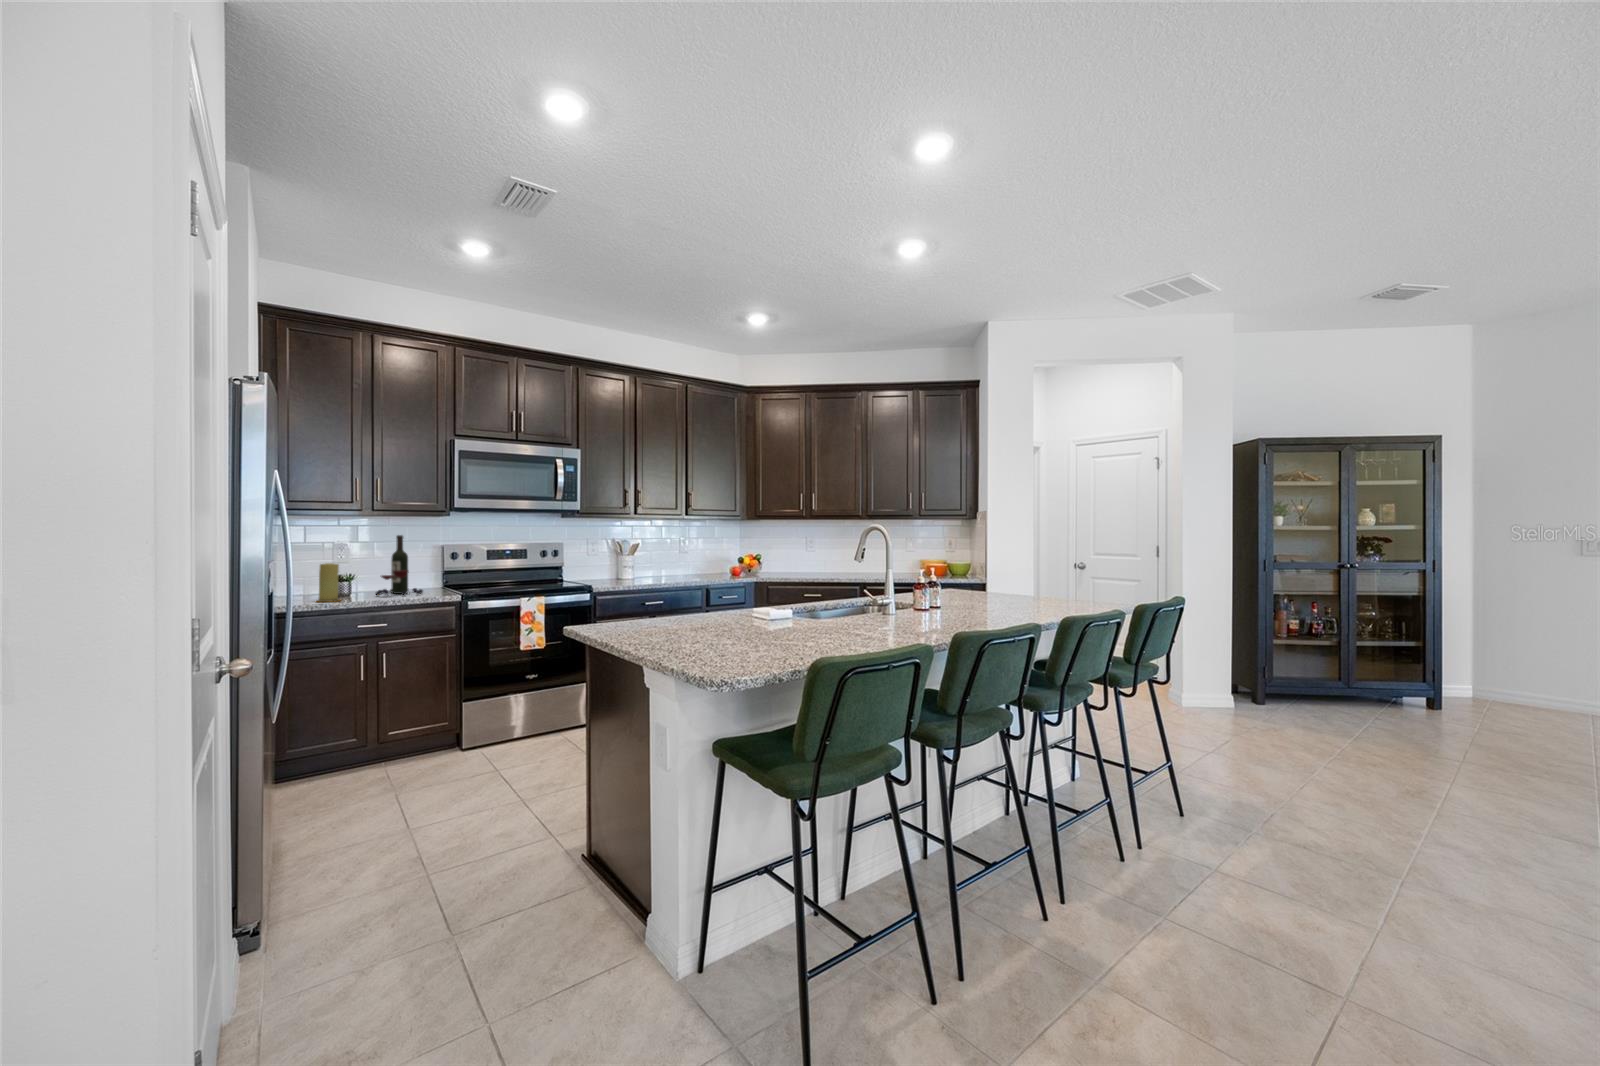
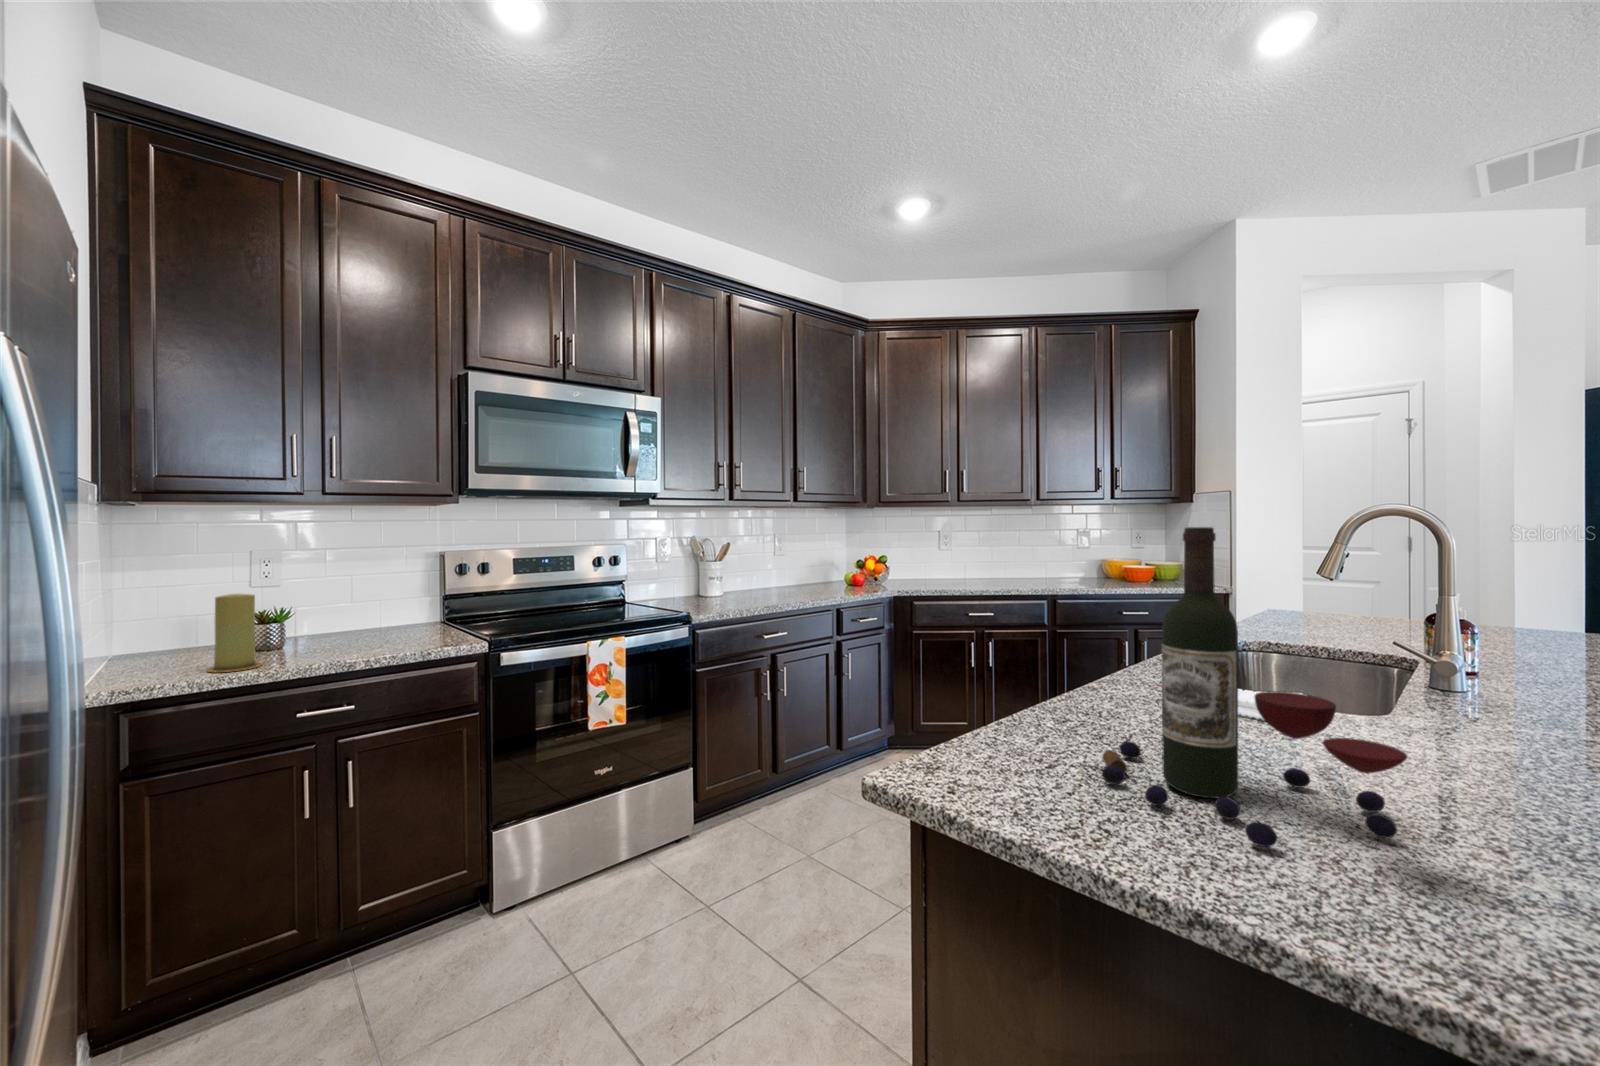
wine bottle: present [376,535,423,595] -> present [1102,527,1408,847]

